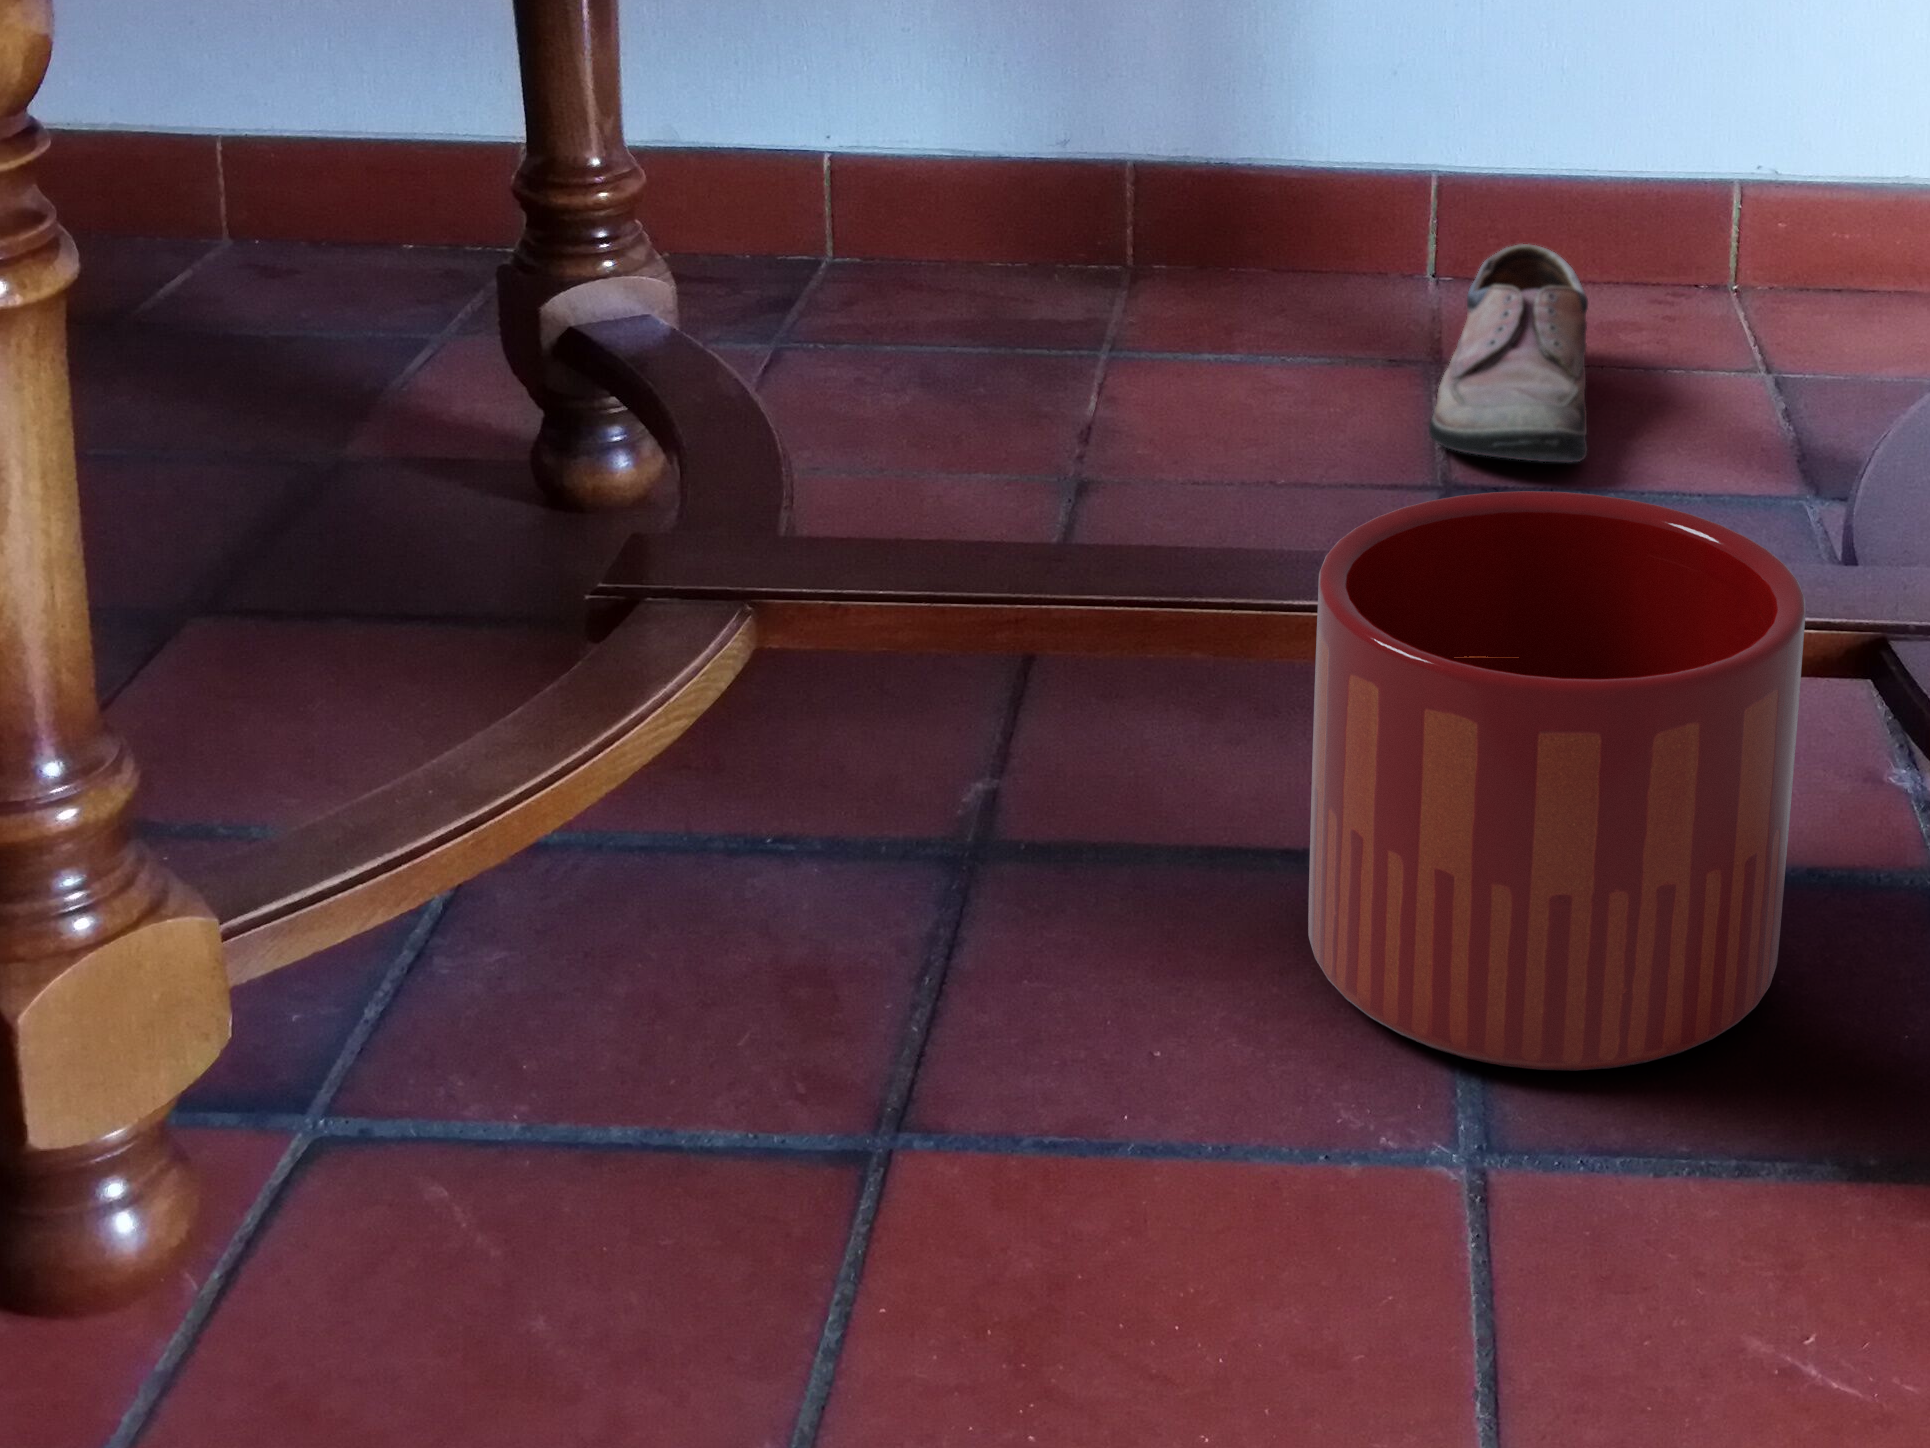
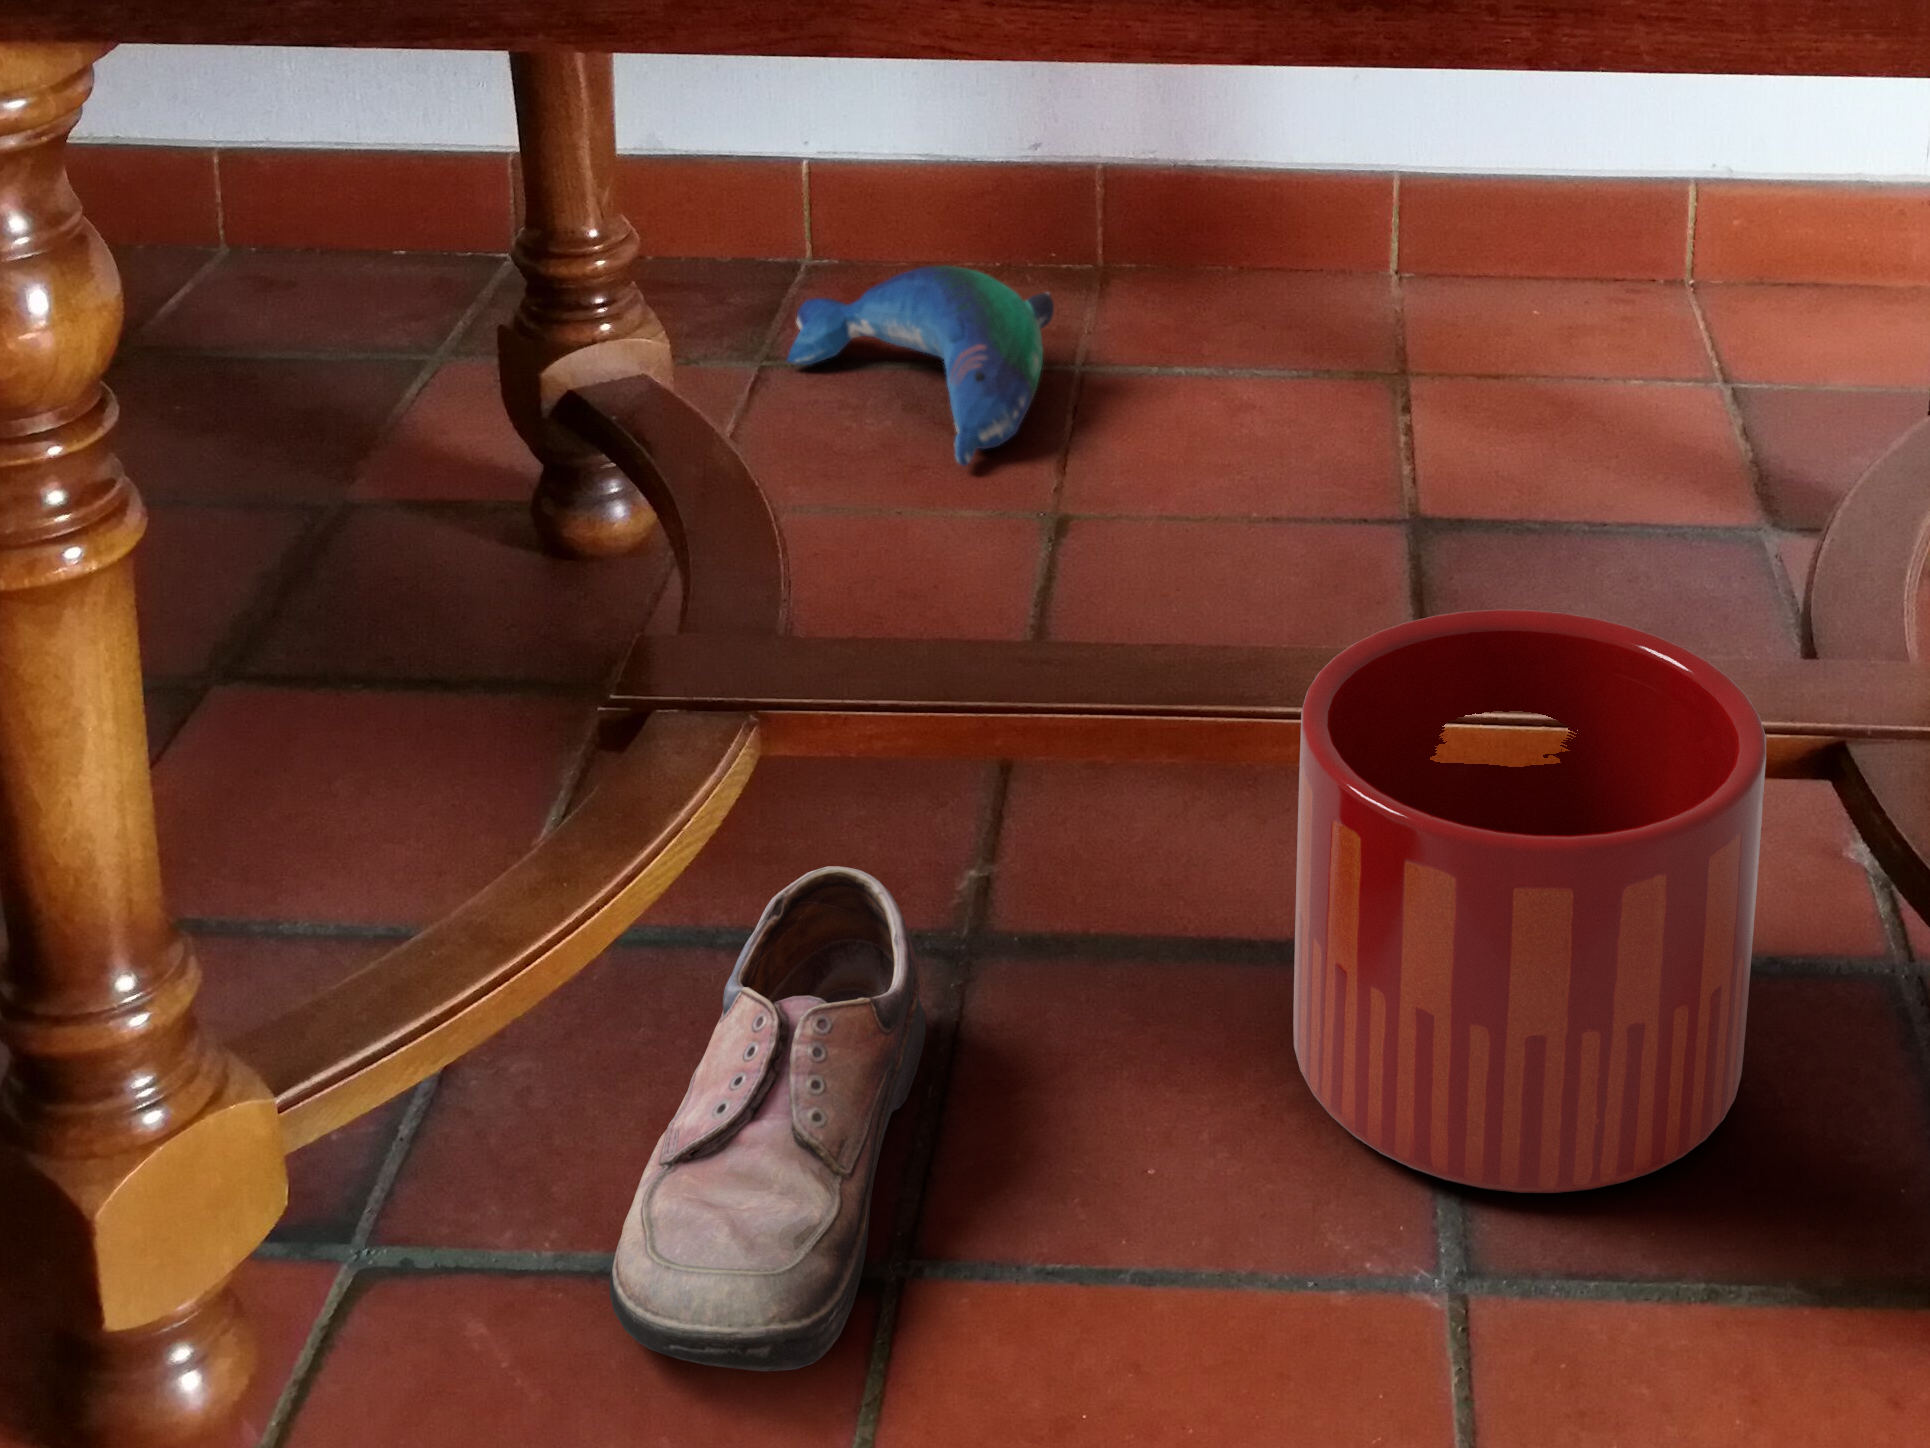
plush toy: none [801,241,1078,432] -> present [787,266,1054,466]
shoe: present [1429,244,1588,463] -> present [610,866,926,1371]

